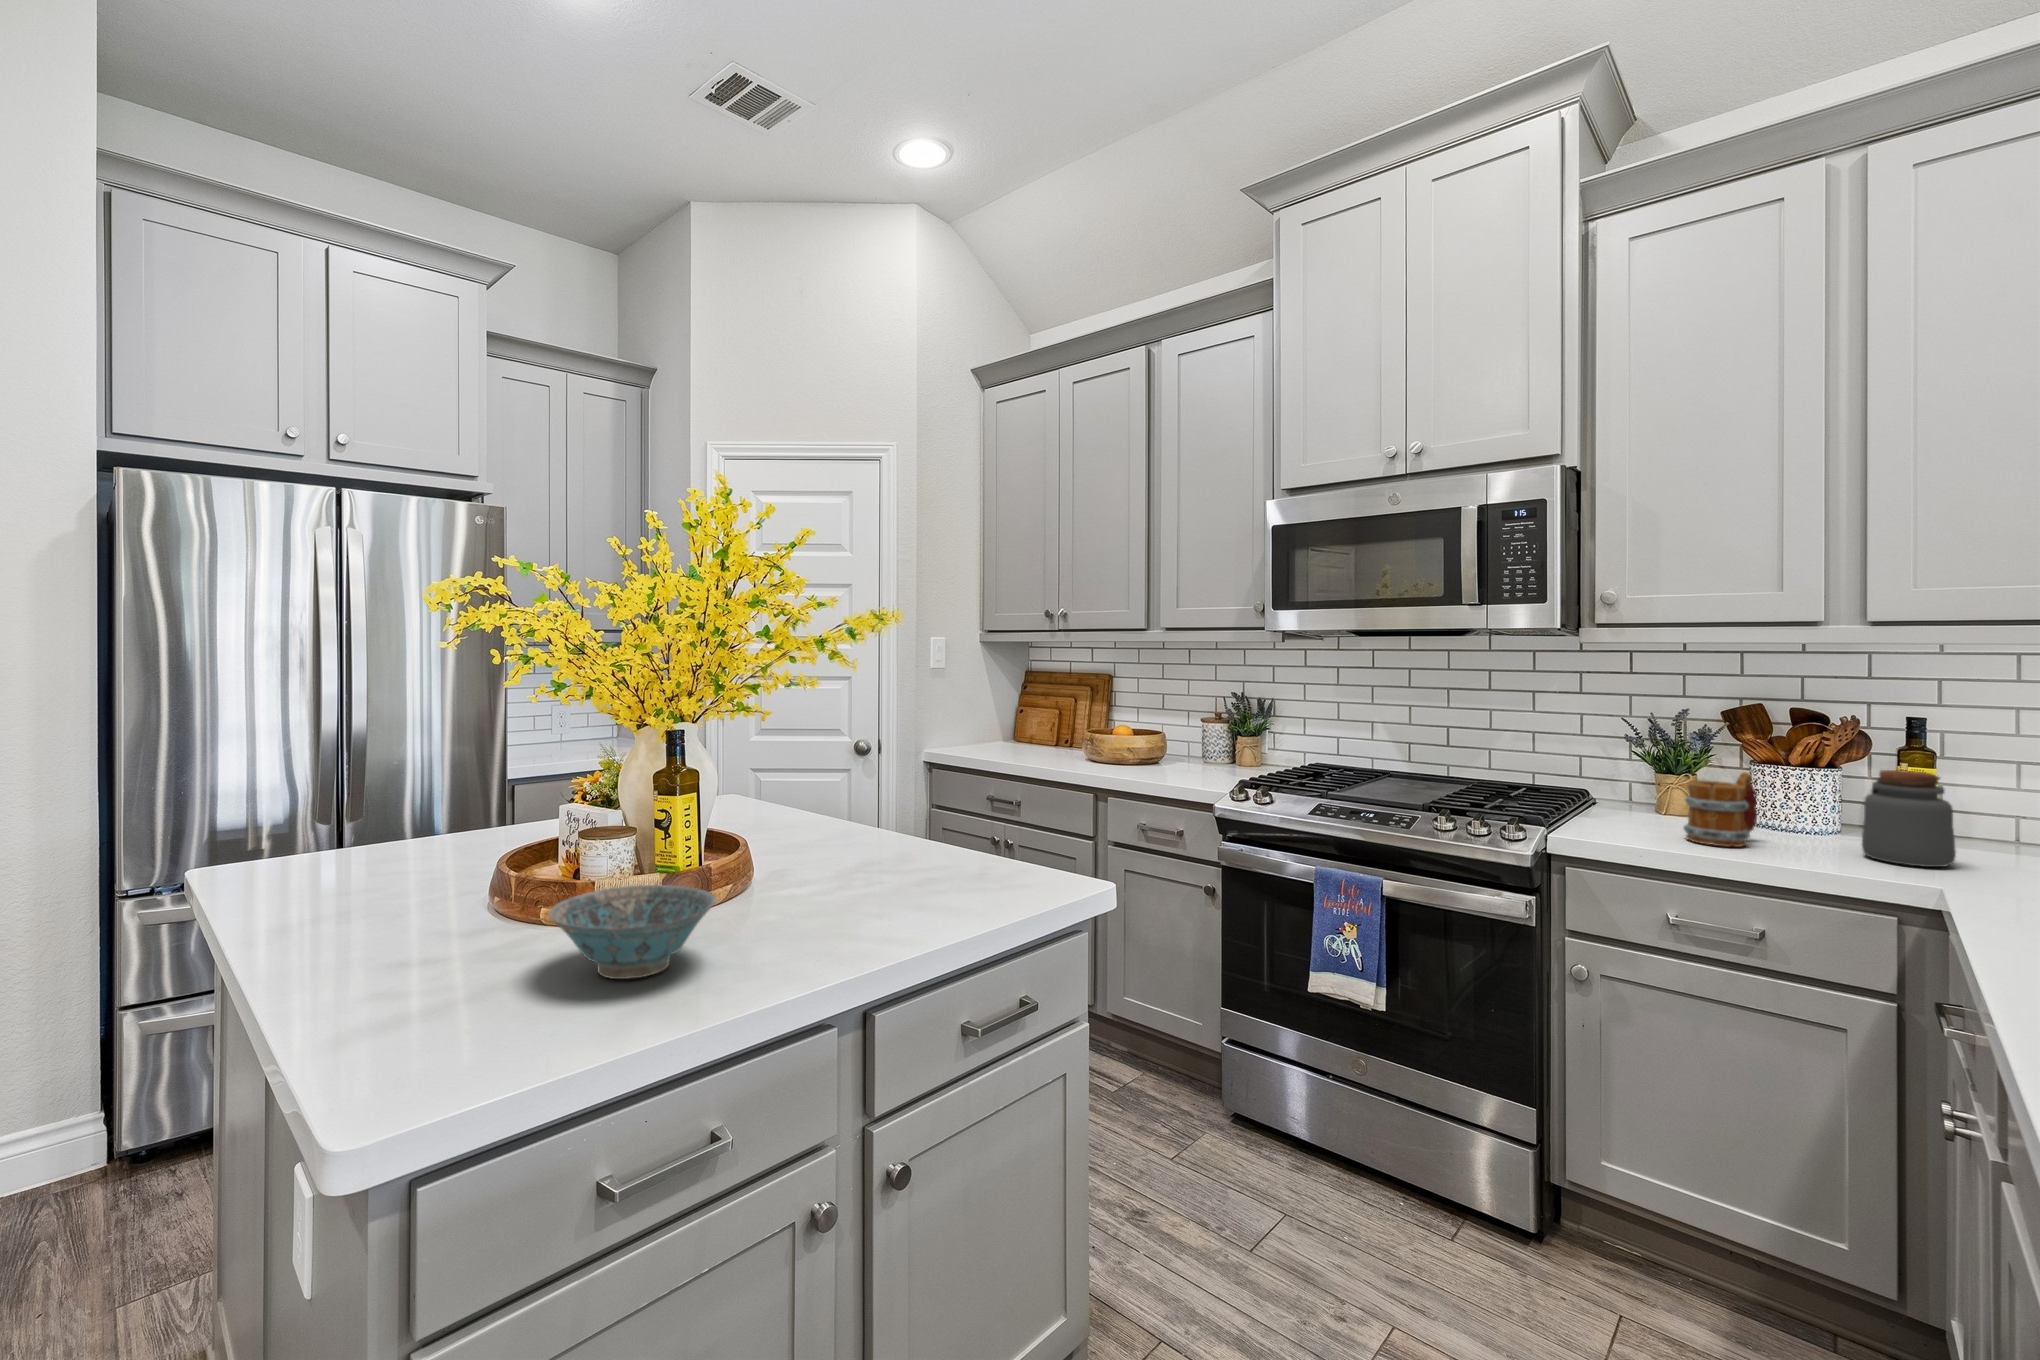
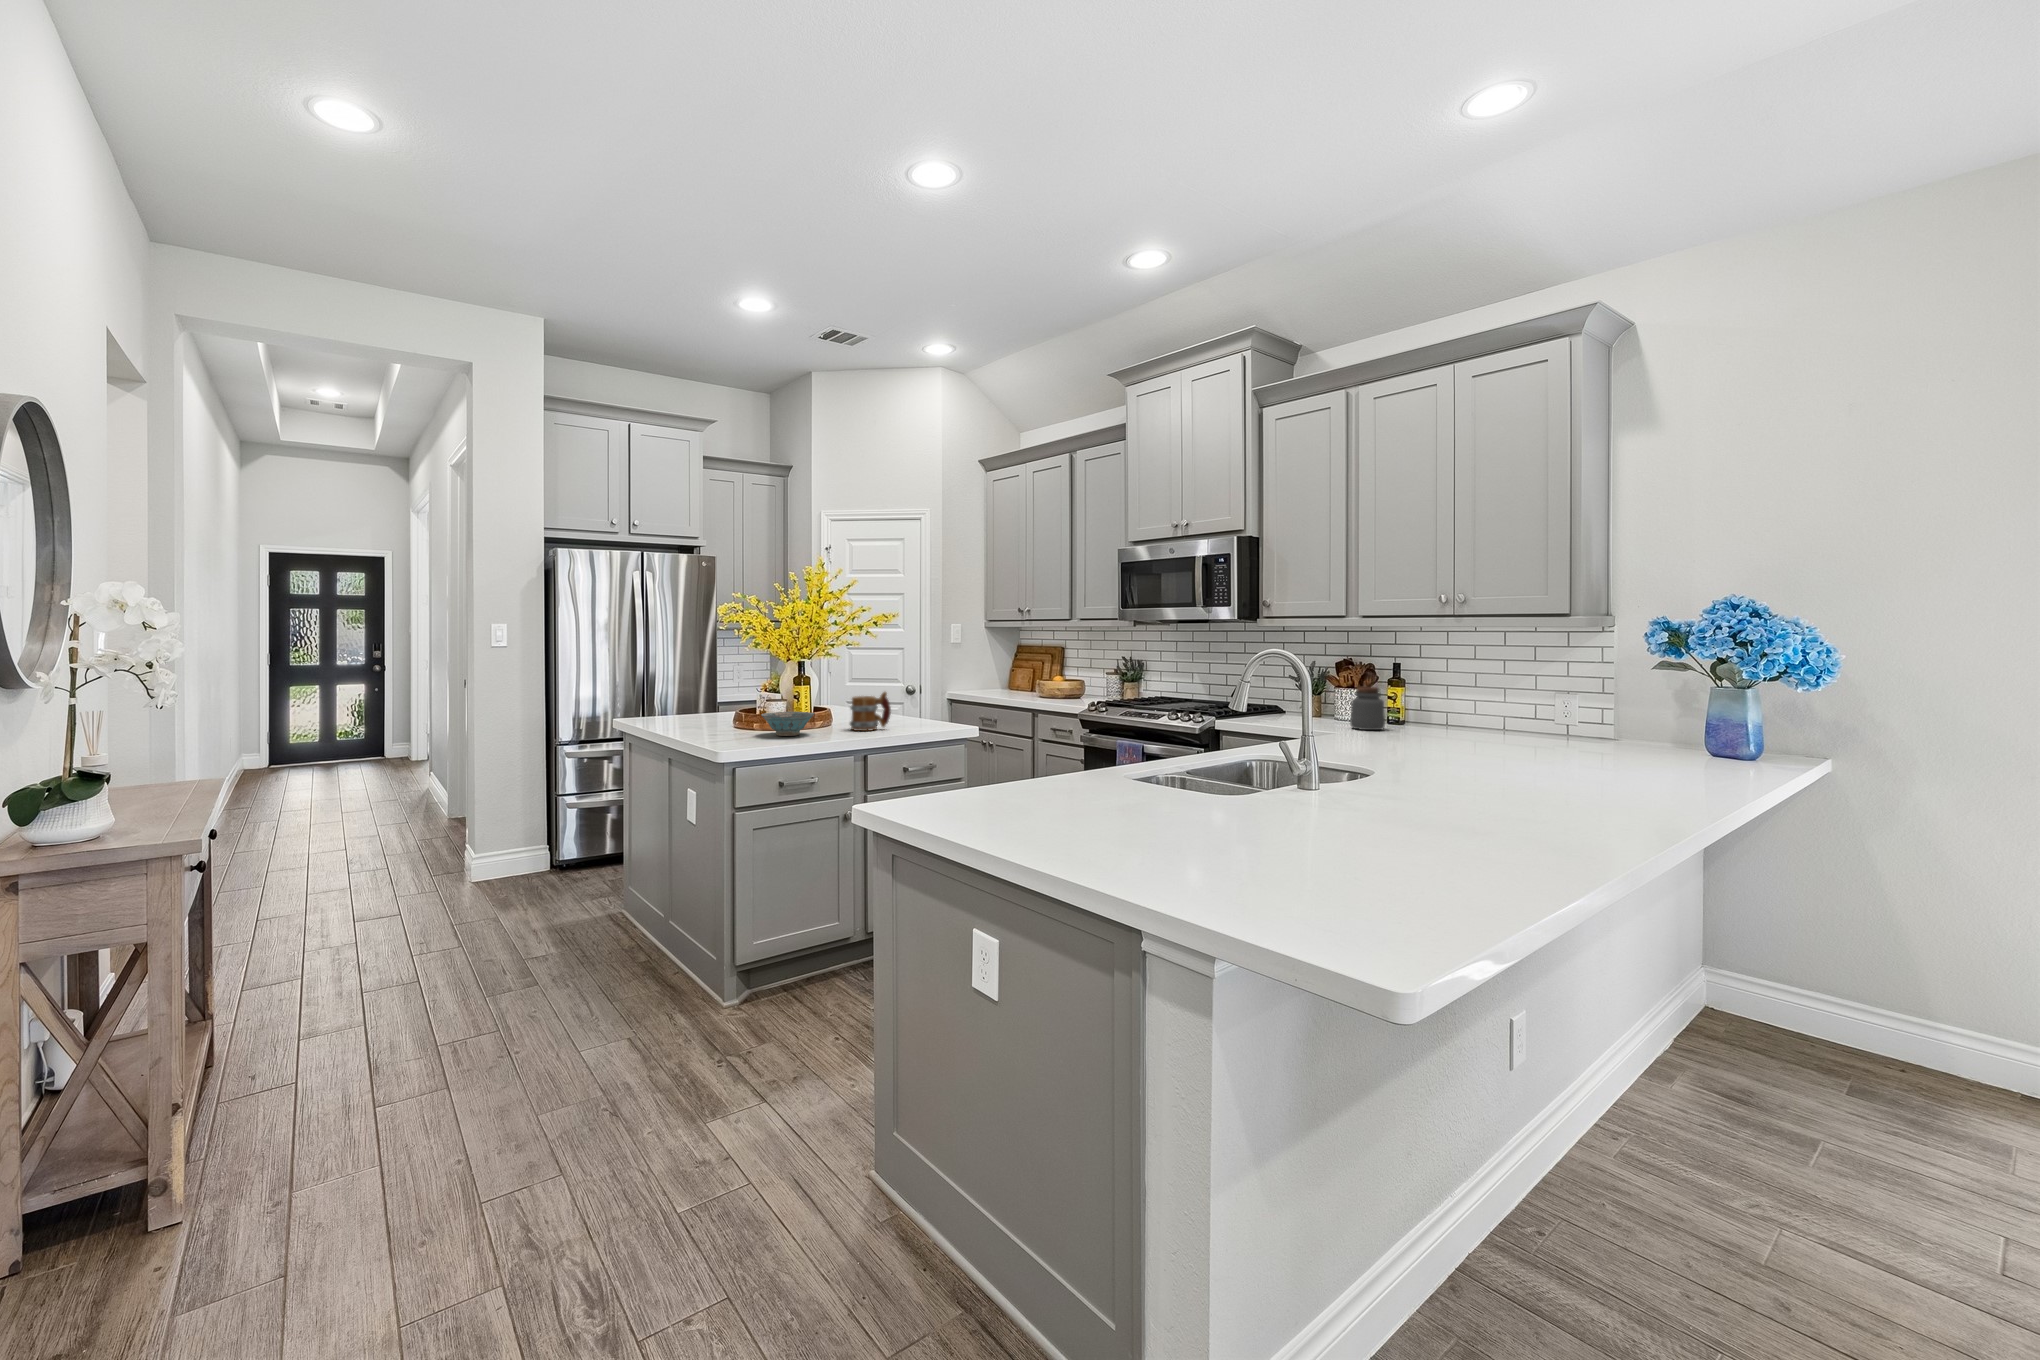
mug: present [1684,772,1757,847] -> present [850,692,891,731]

